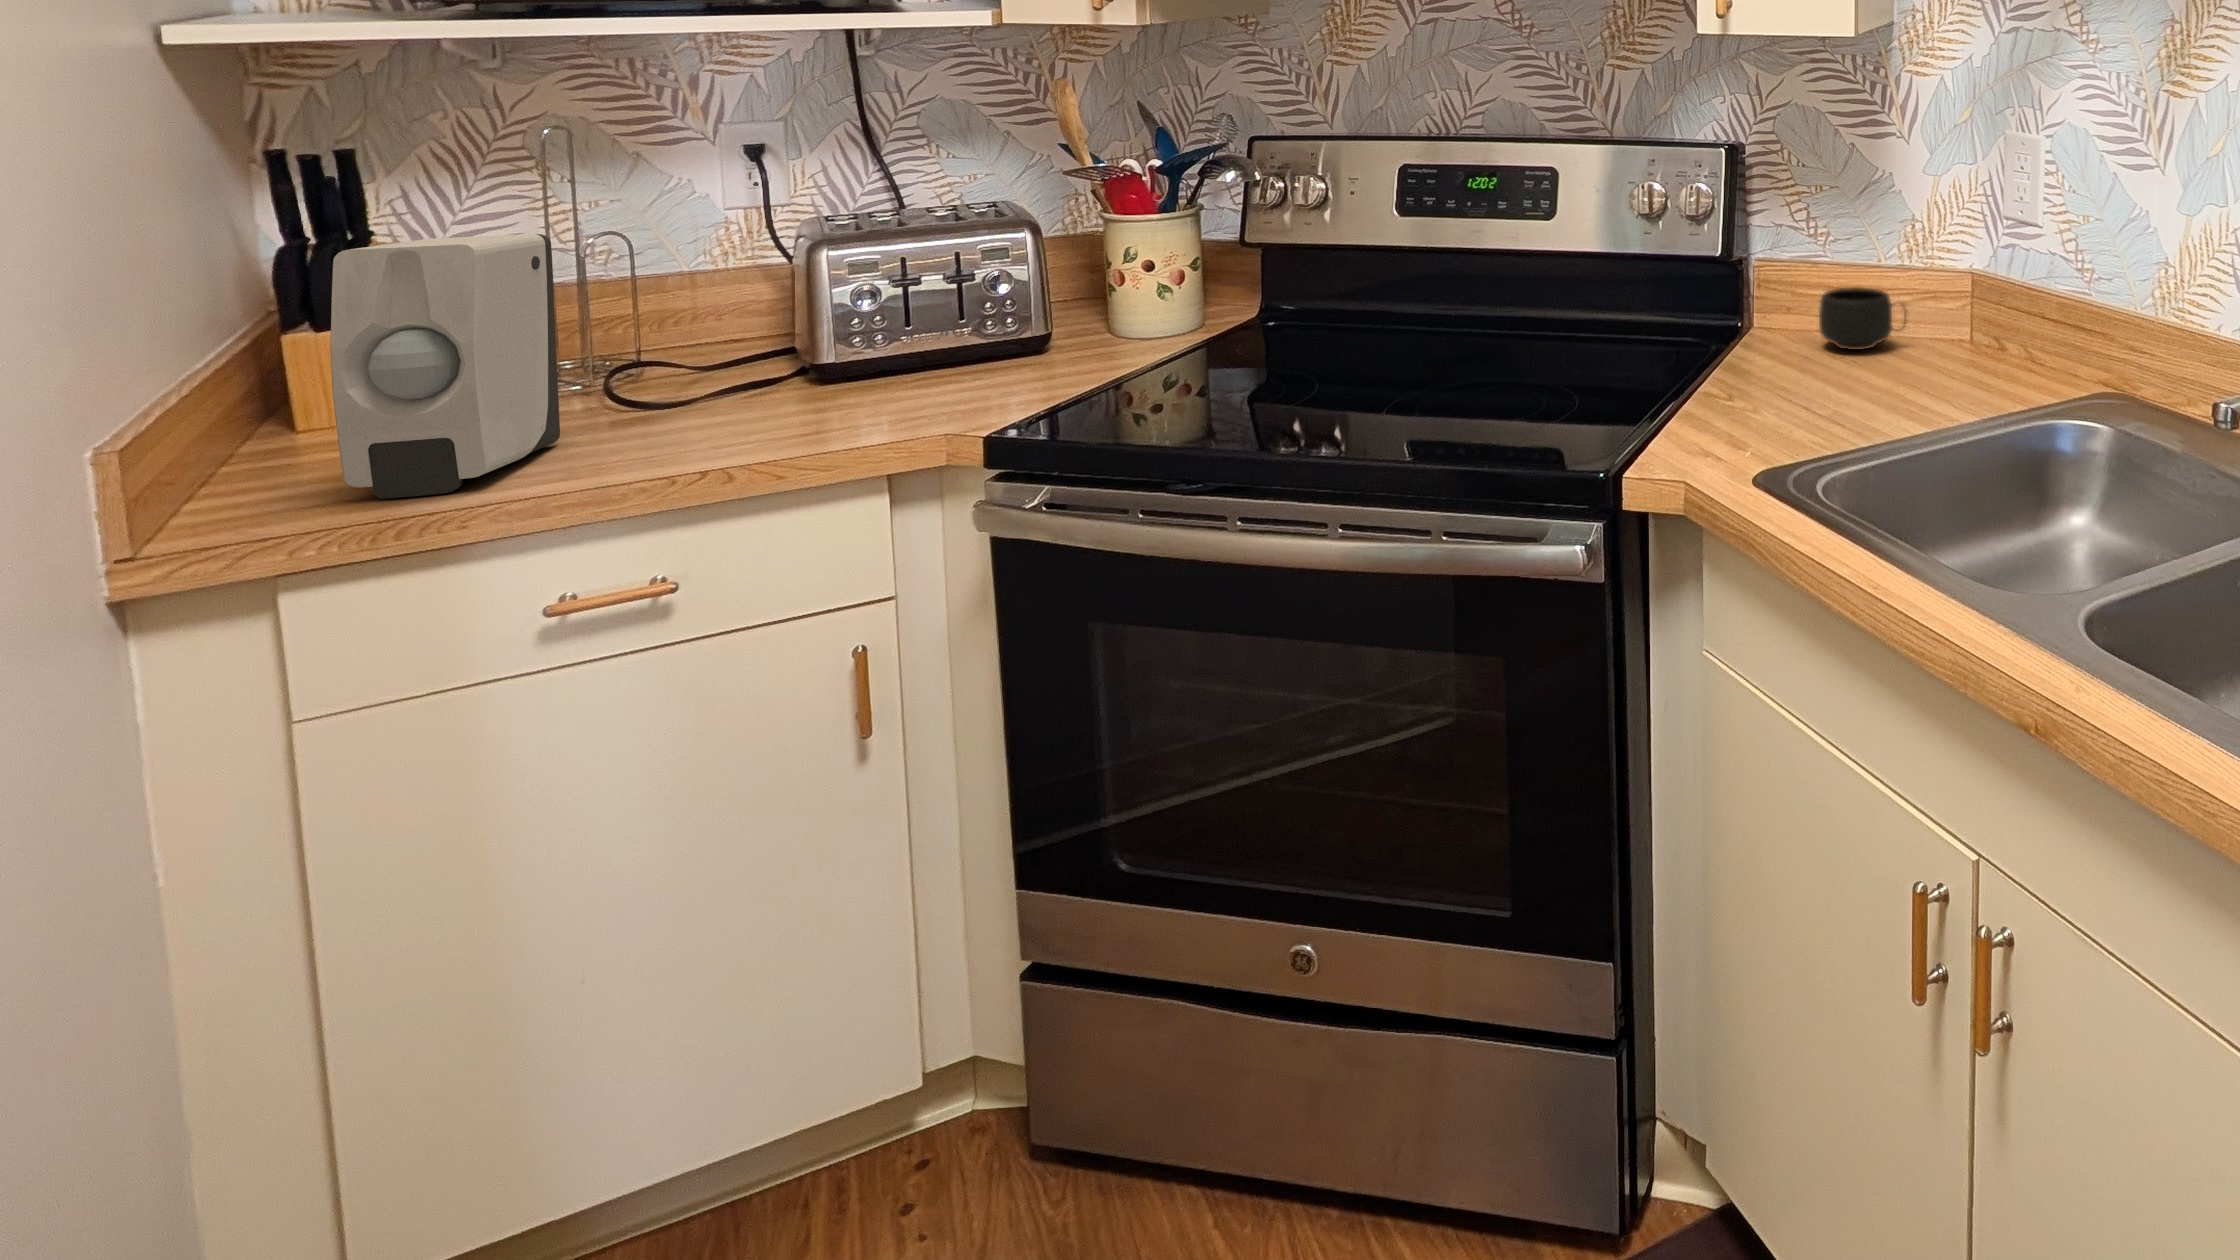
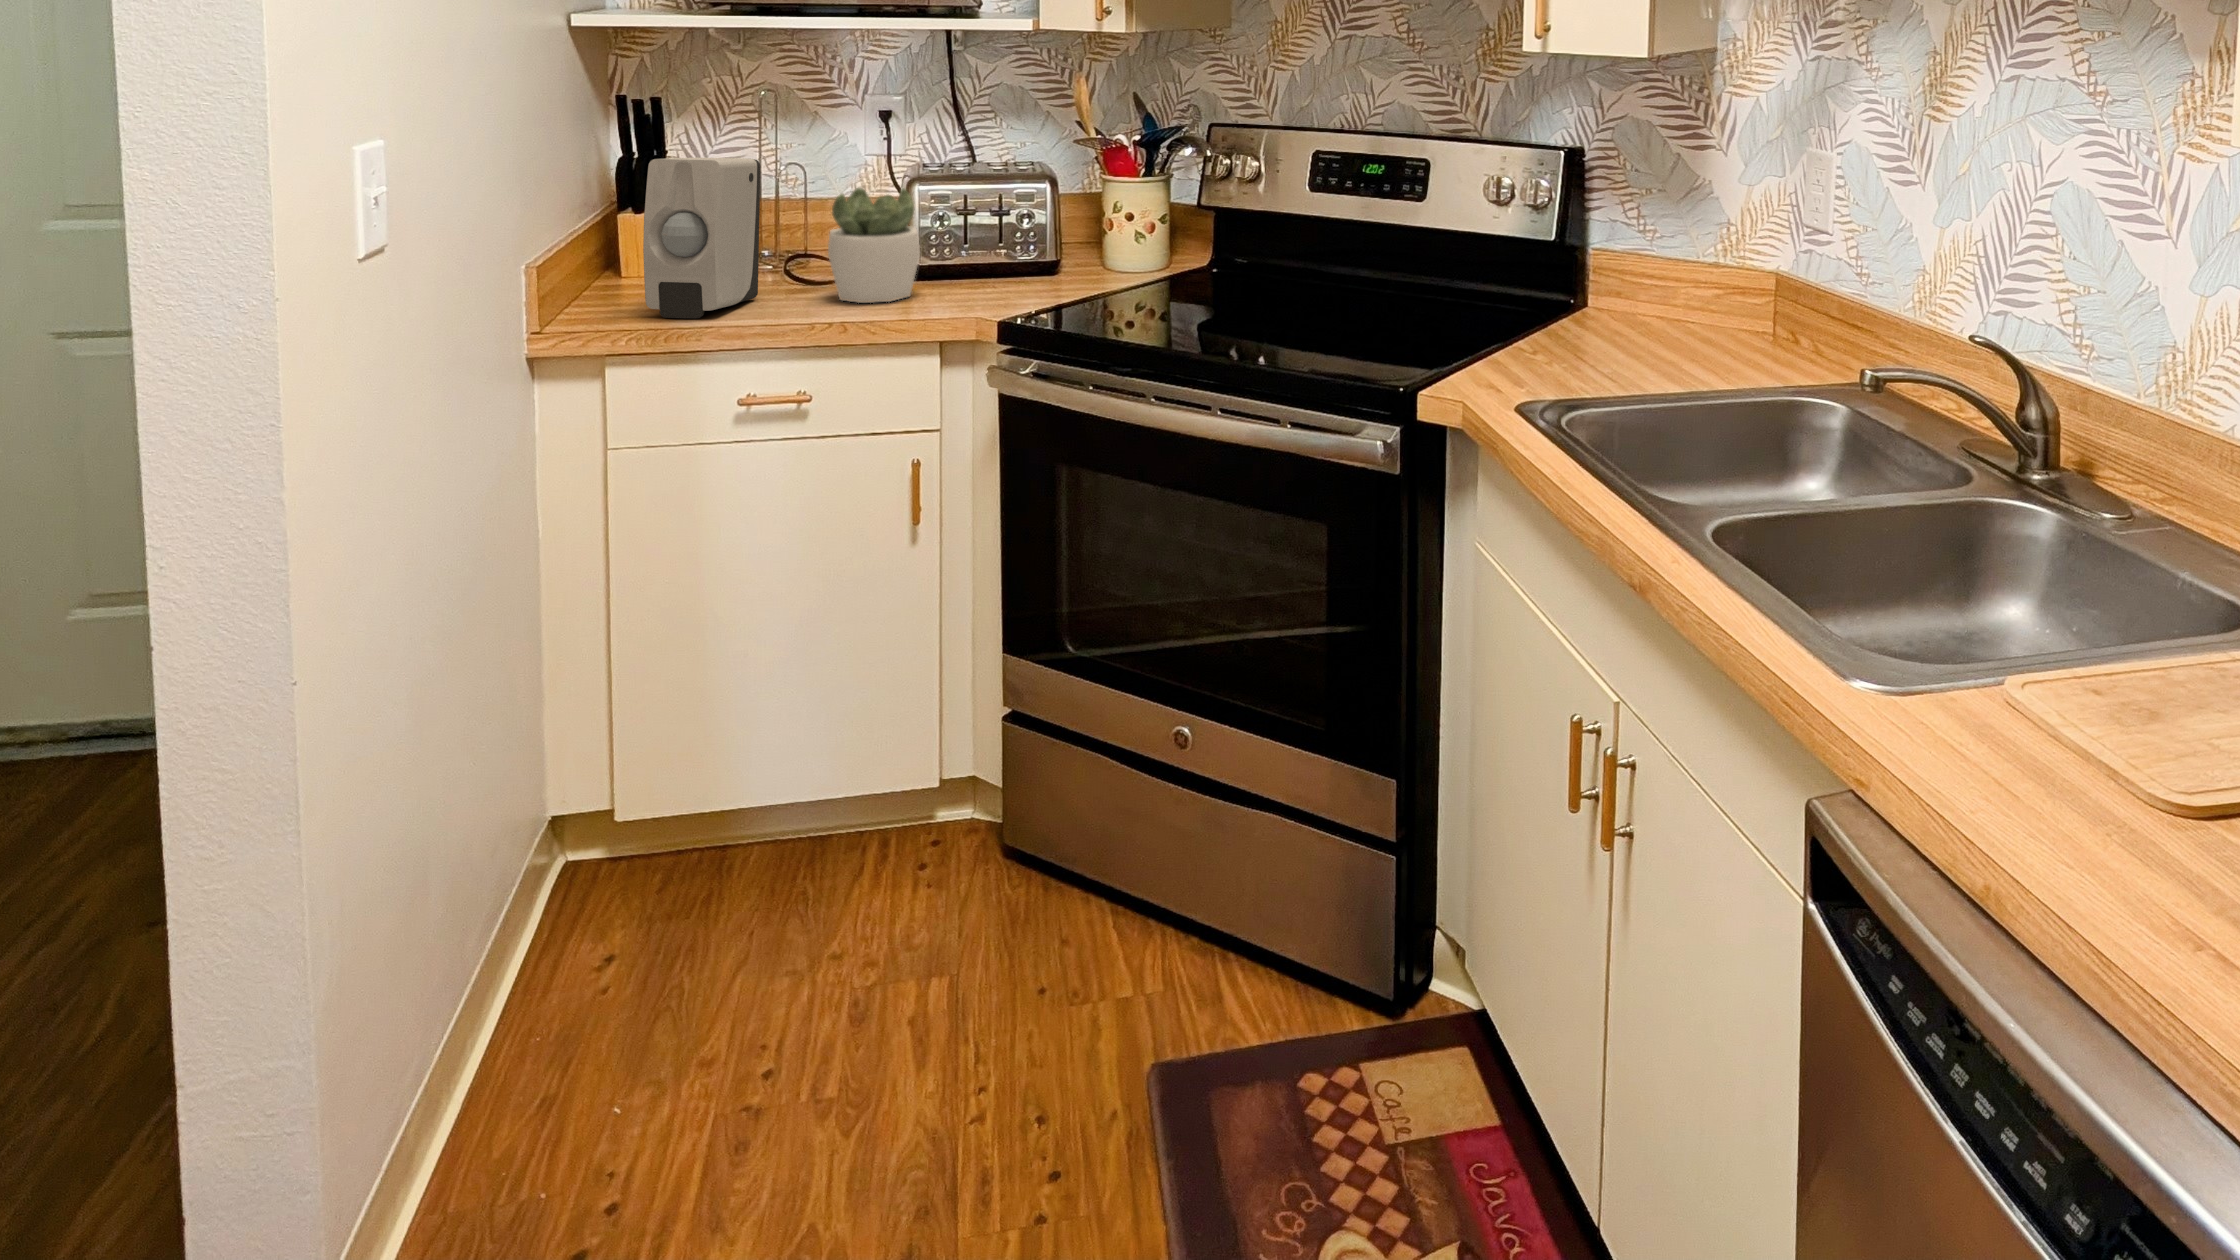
succulent plant: none [681,257,841,431] -> present [828,188,920,303]
mug: present [1819,287,1906,350] -> none [1632,276,1709,329]

